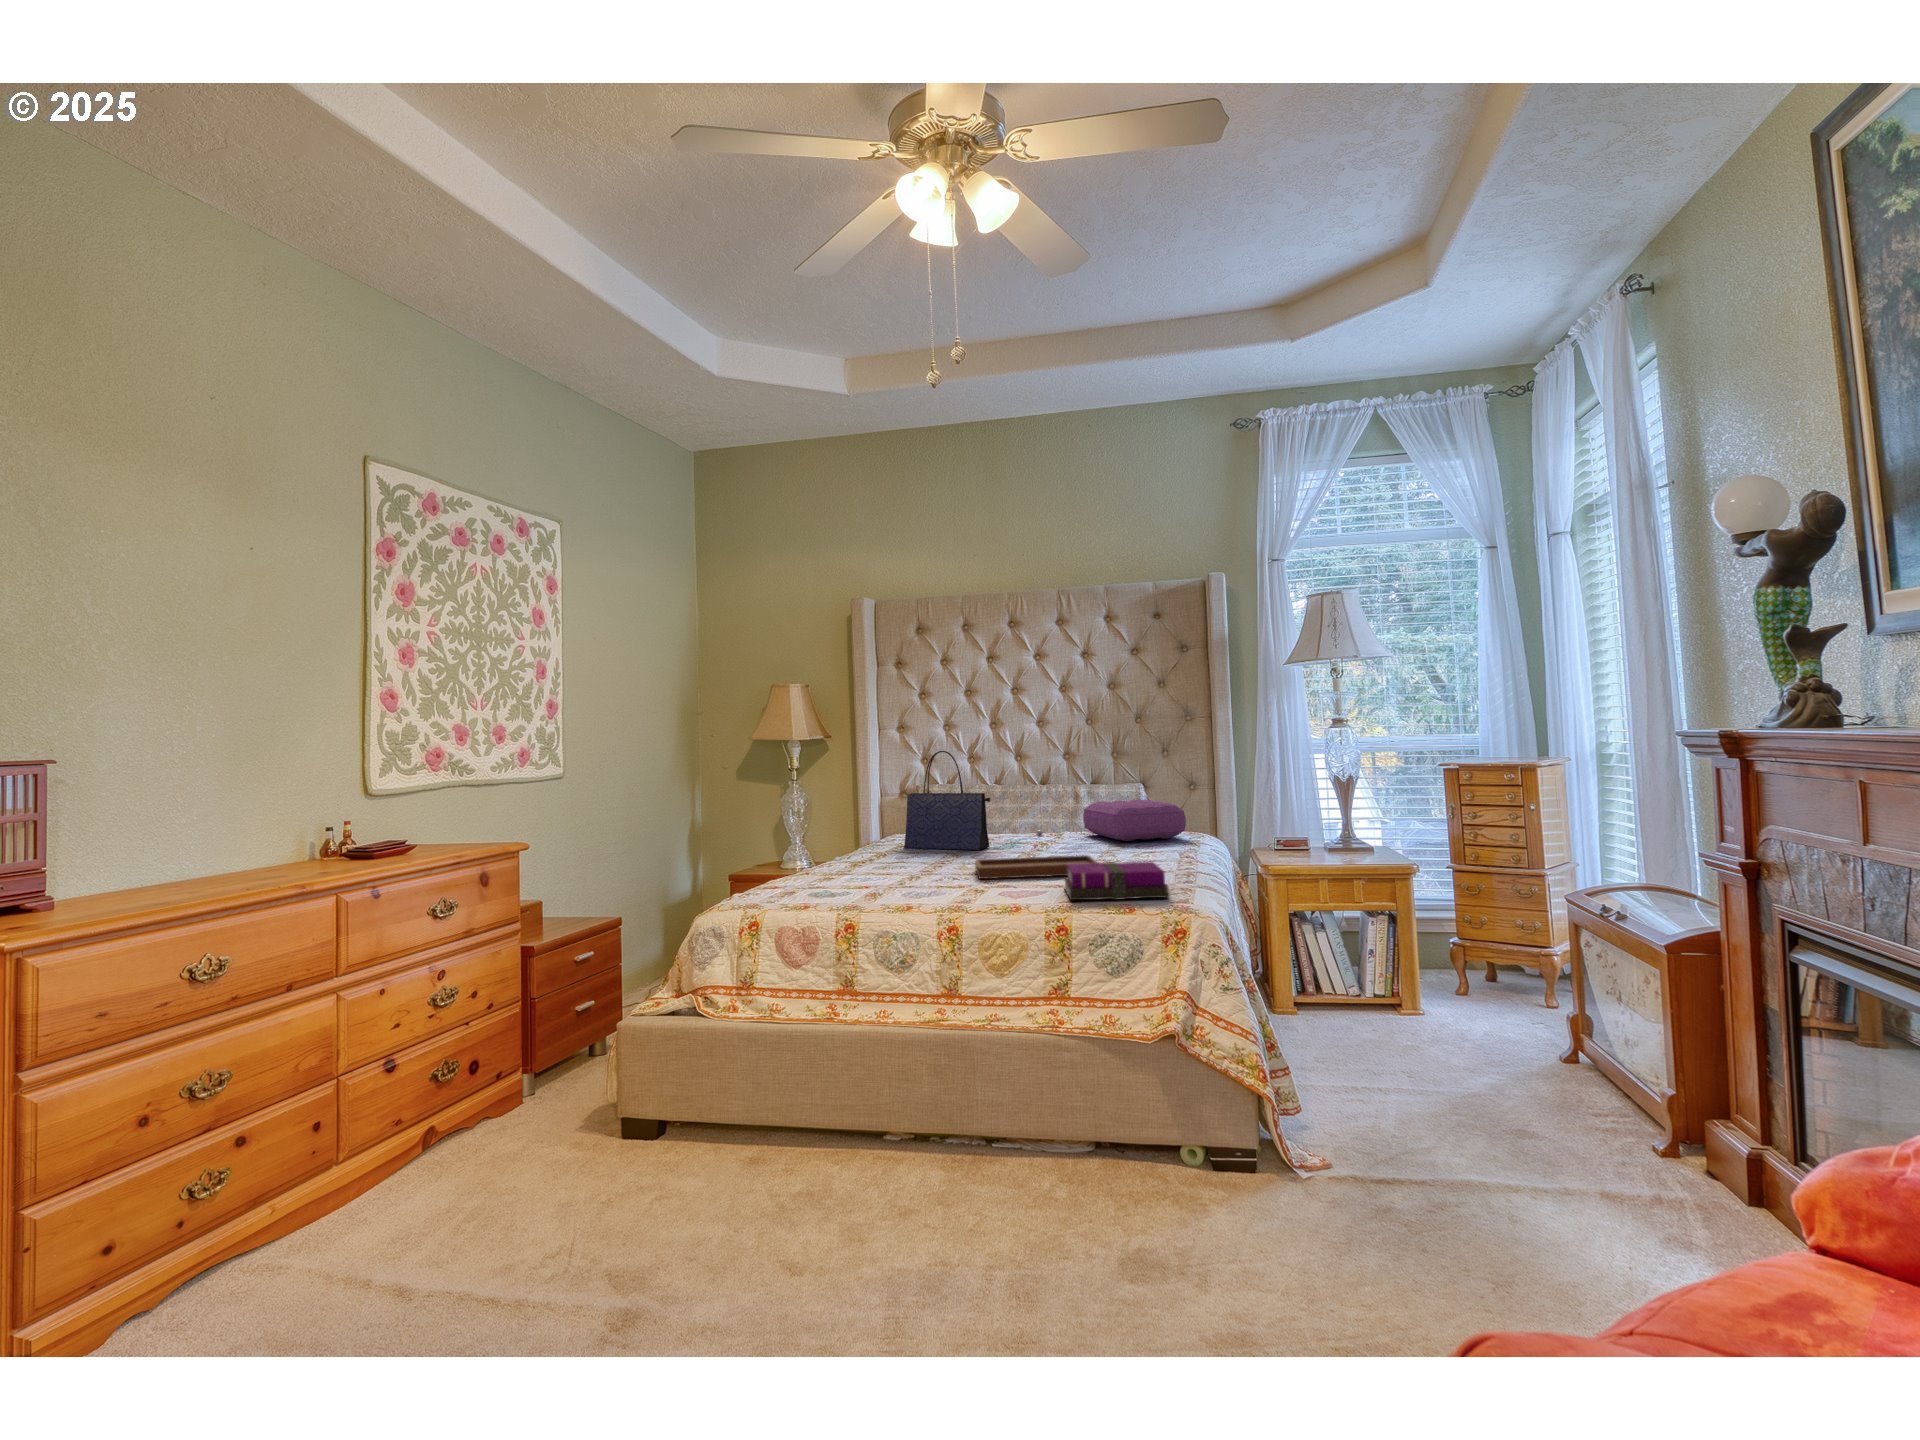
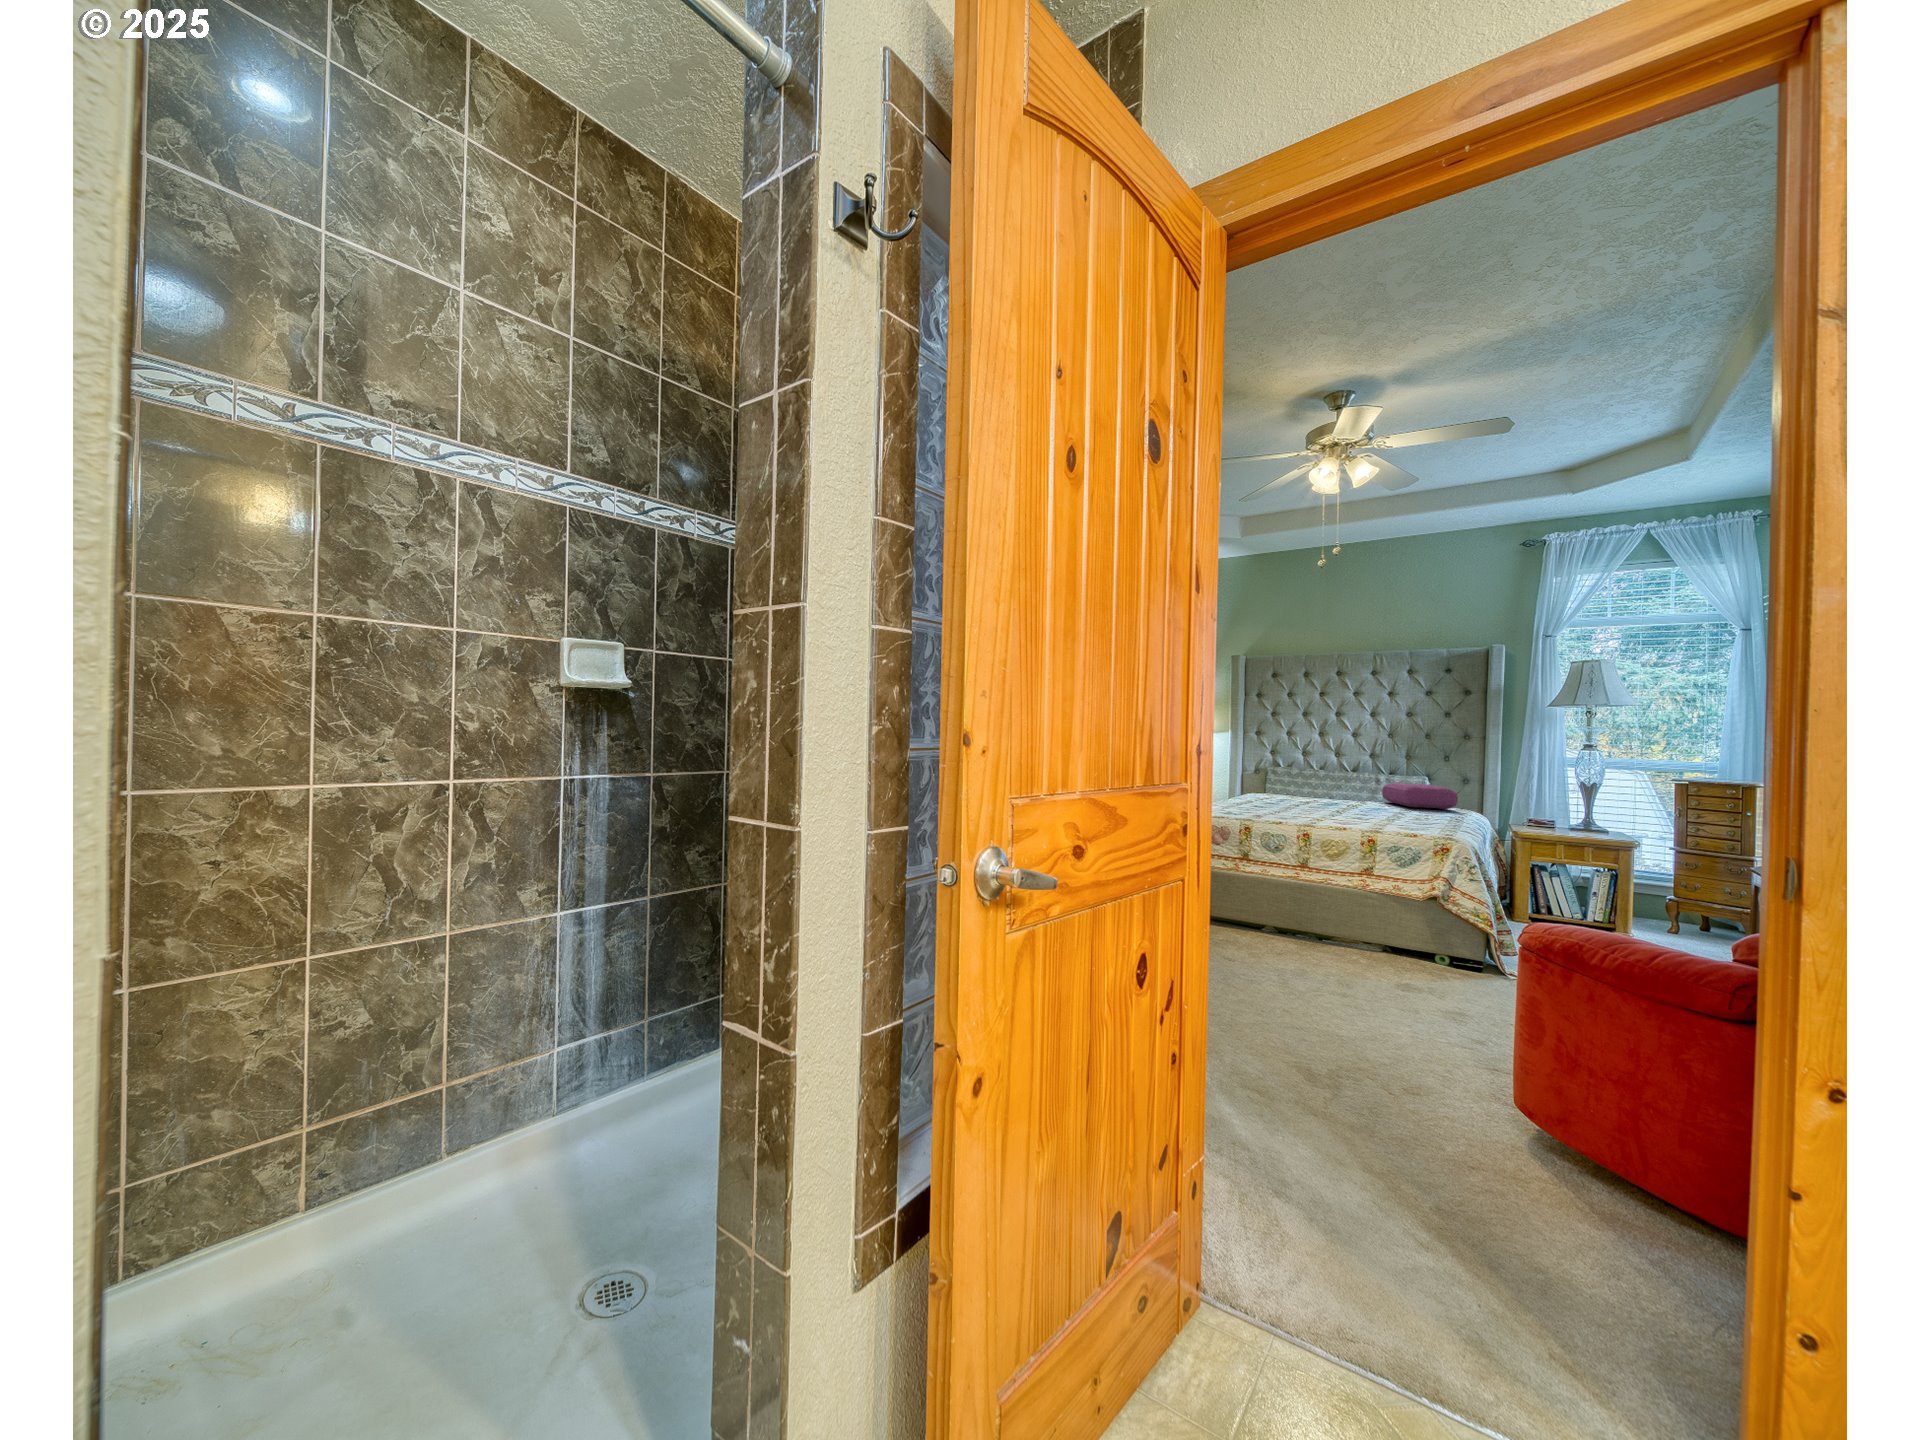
tote bag: present [904,751,990,850] -> none [1264,743,1321,801]
tray: present [975,830,1099,879] -> none [1313,791,1395,819]
notebook: present [1065,862,1170,900] -> none [1371,809,1440,832]

